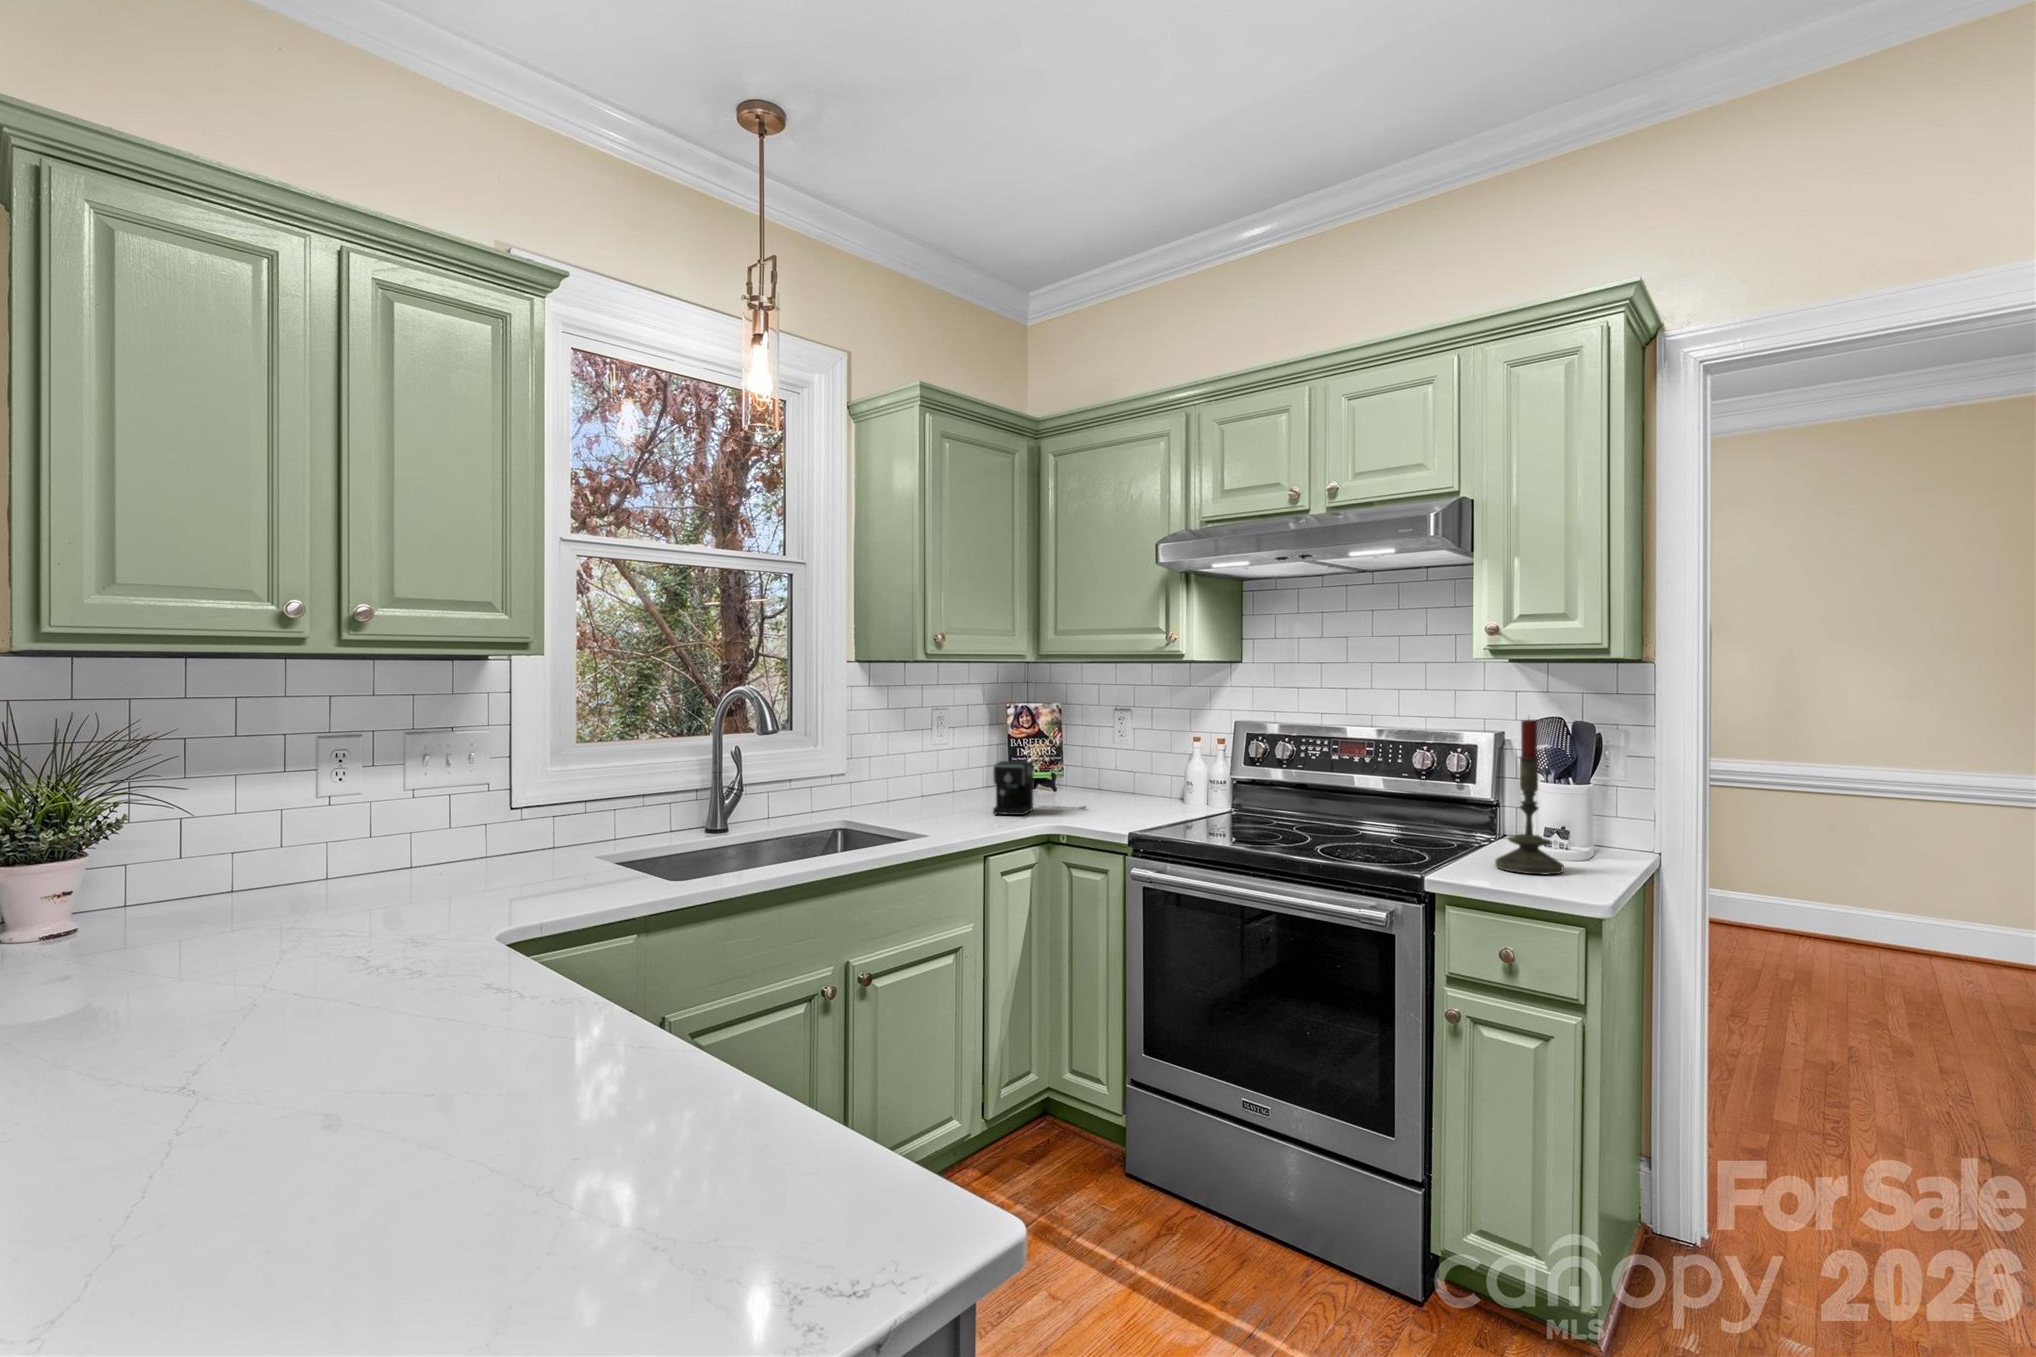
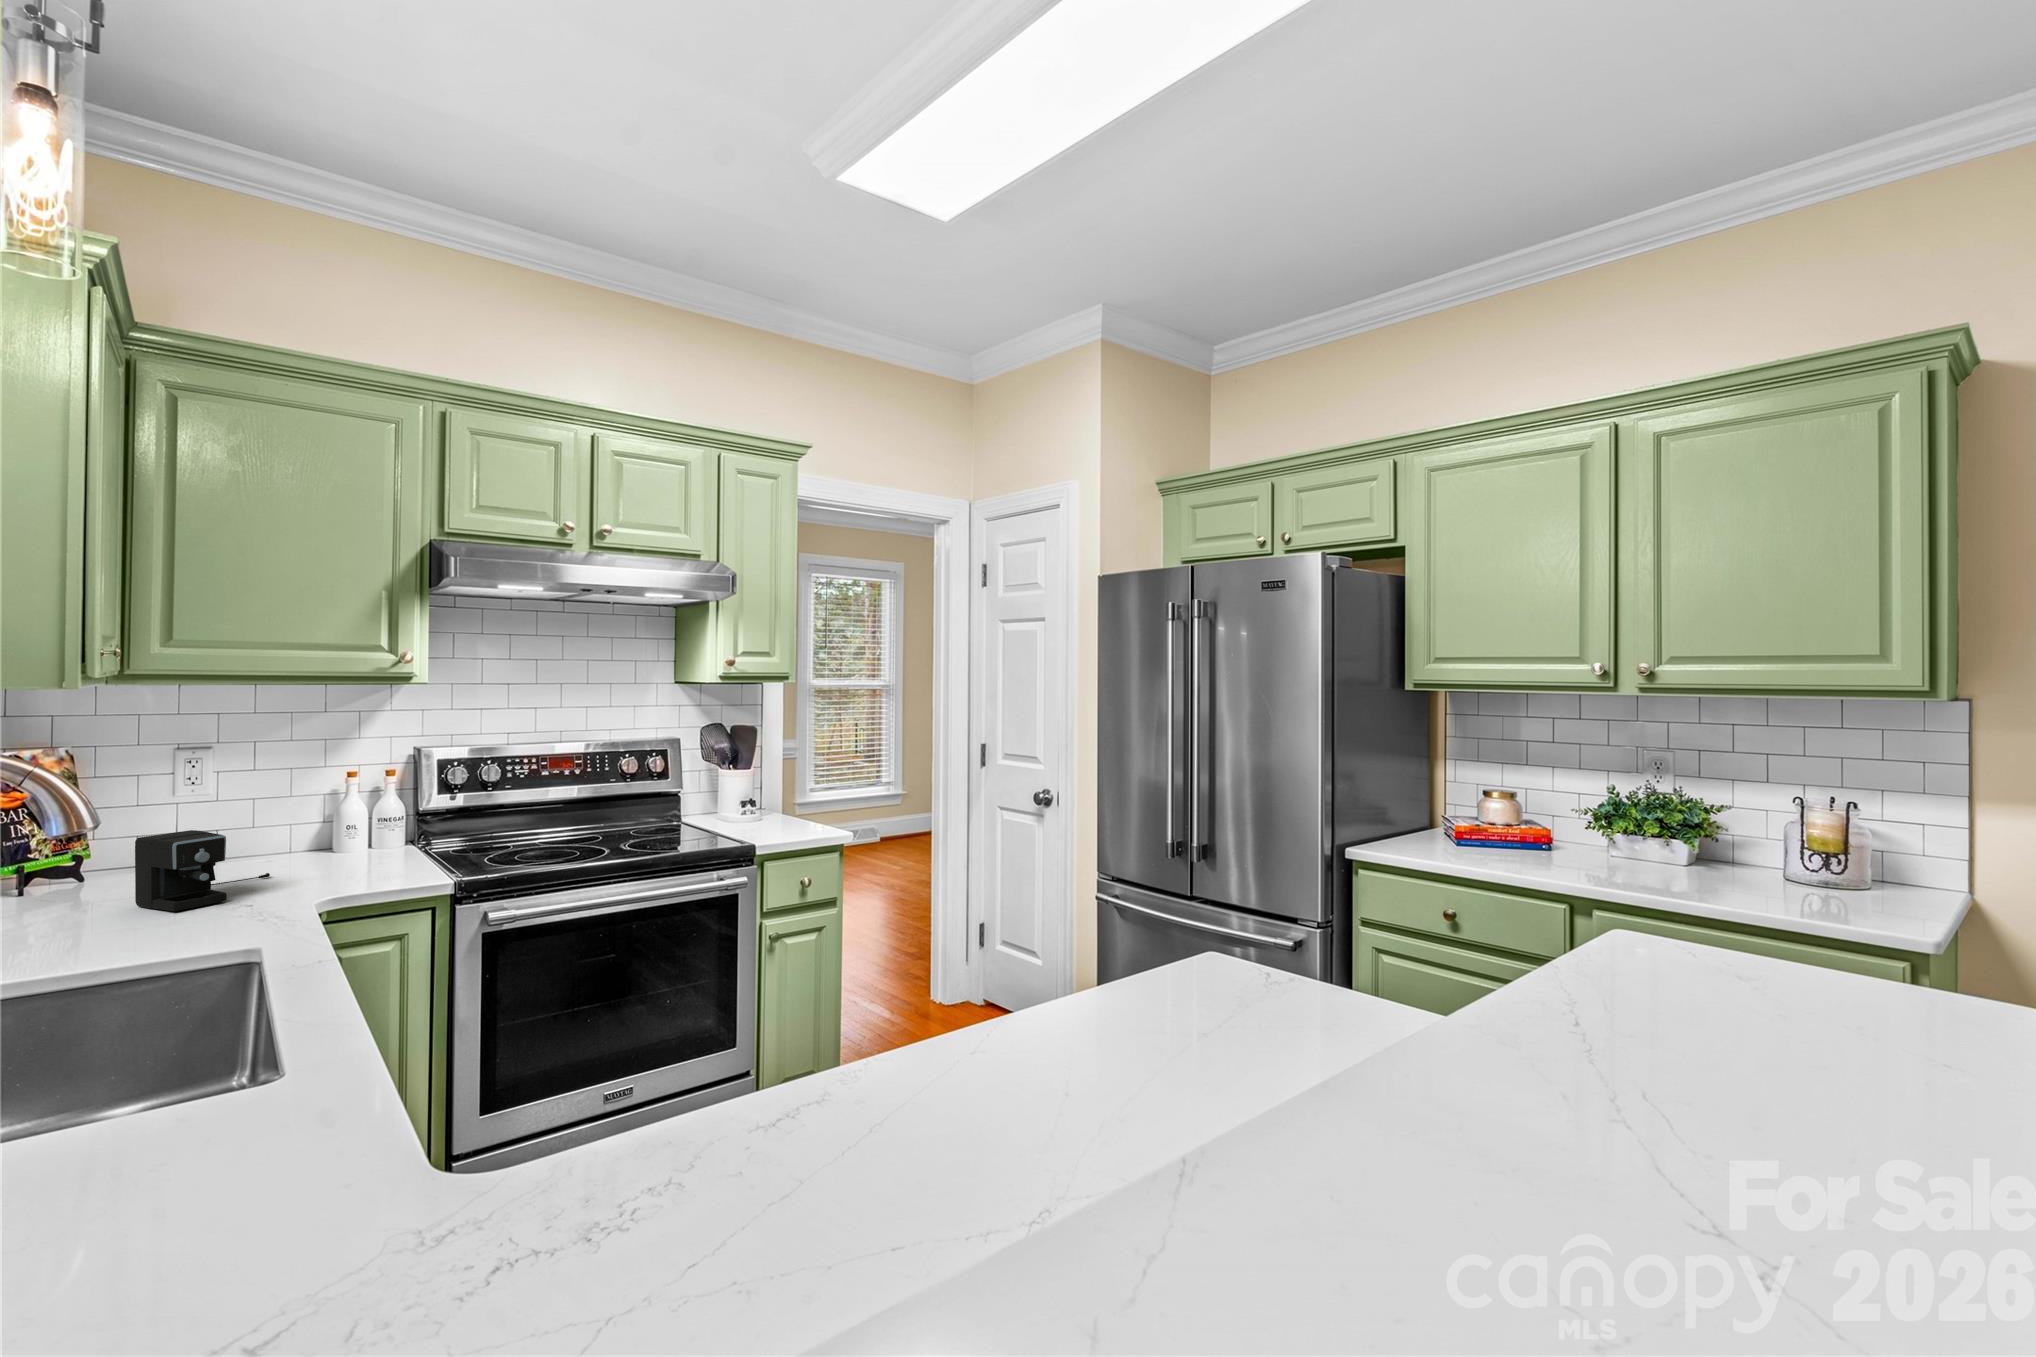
candle: present [1495,719,1564,874] -> none [755,726,796,832]

